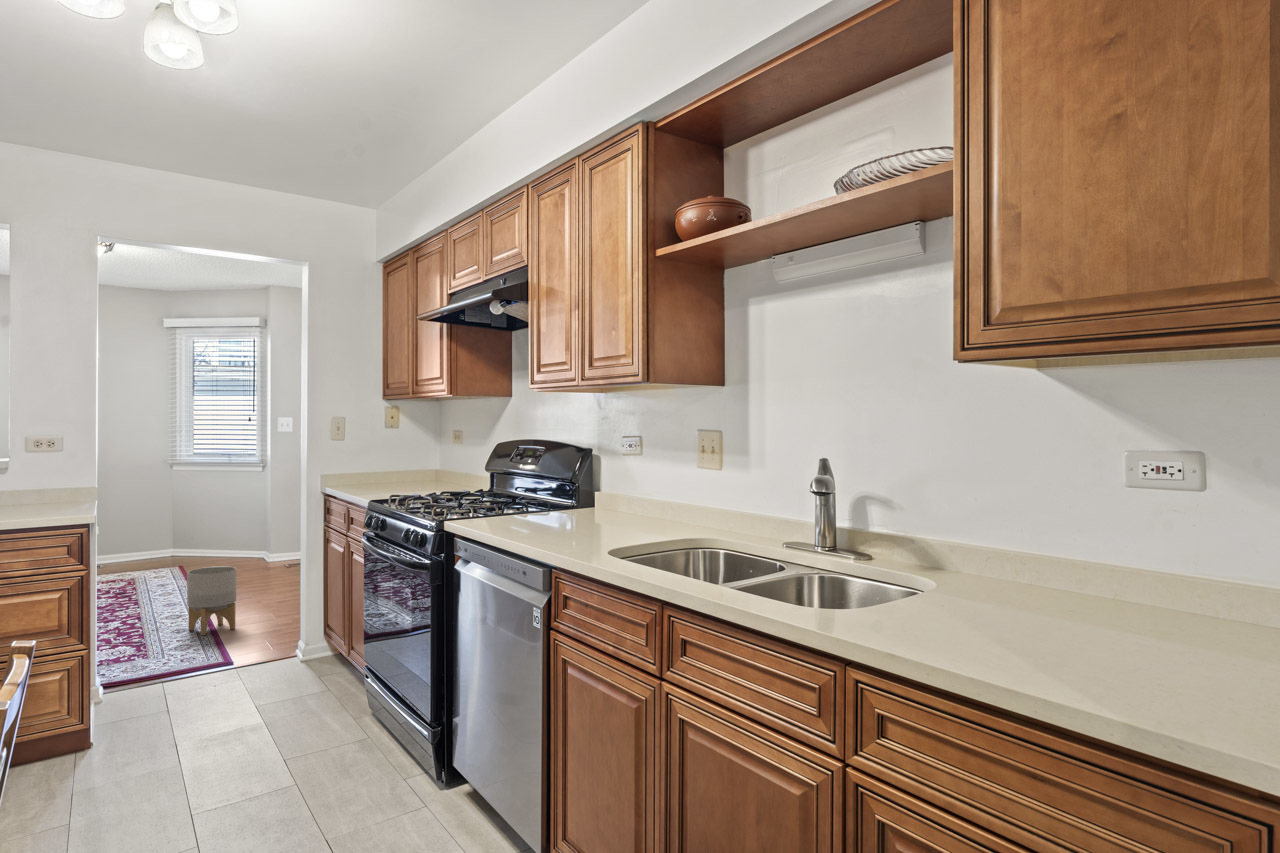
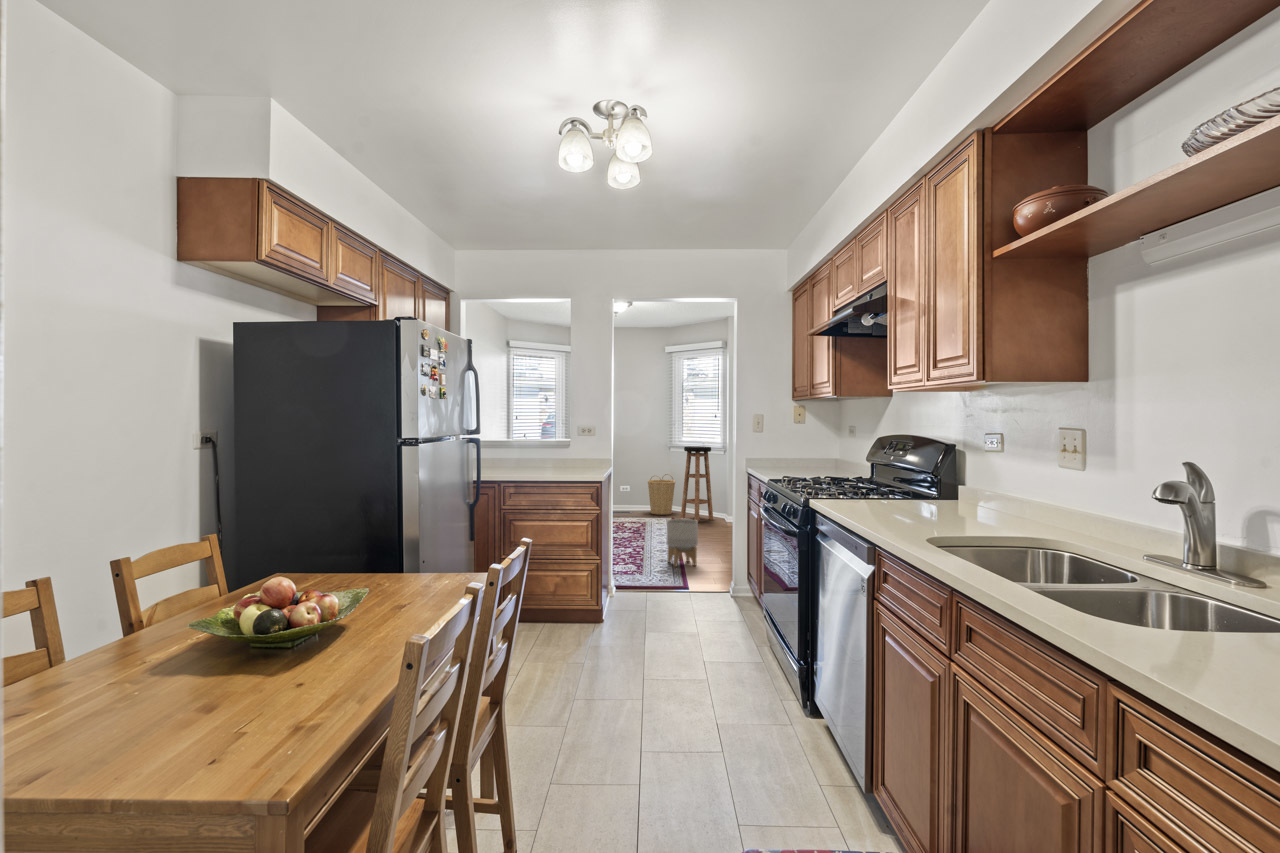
bar stool: none [190,466,241,569] -> present [681,446,713,521]
basket: none [132,507,178,566] -> present [648,474,675,515]

